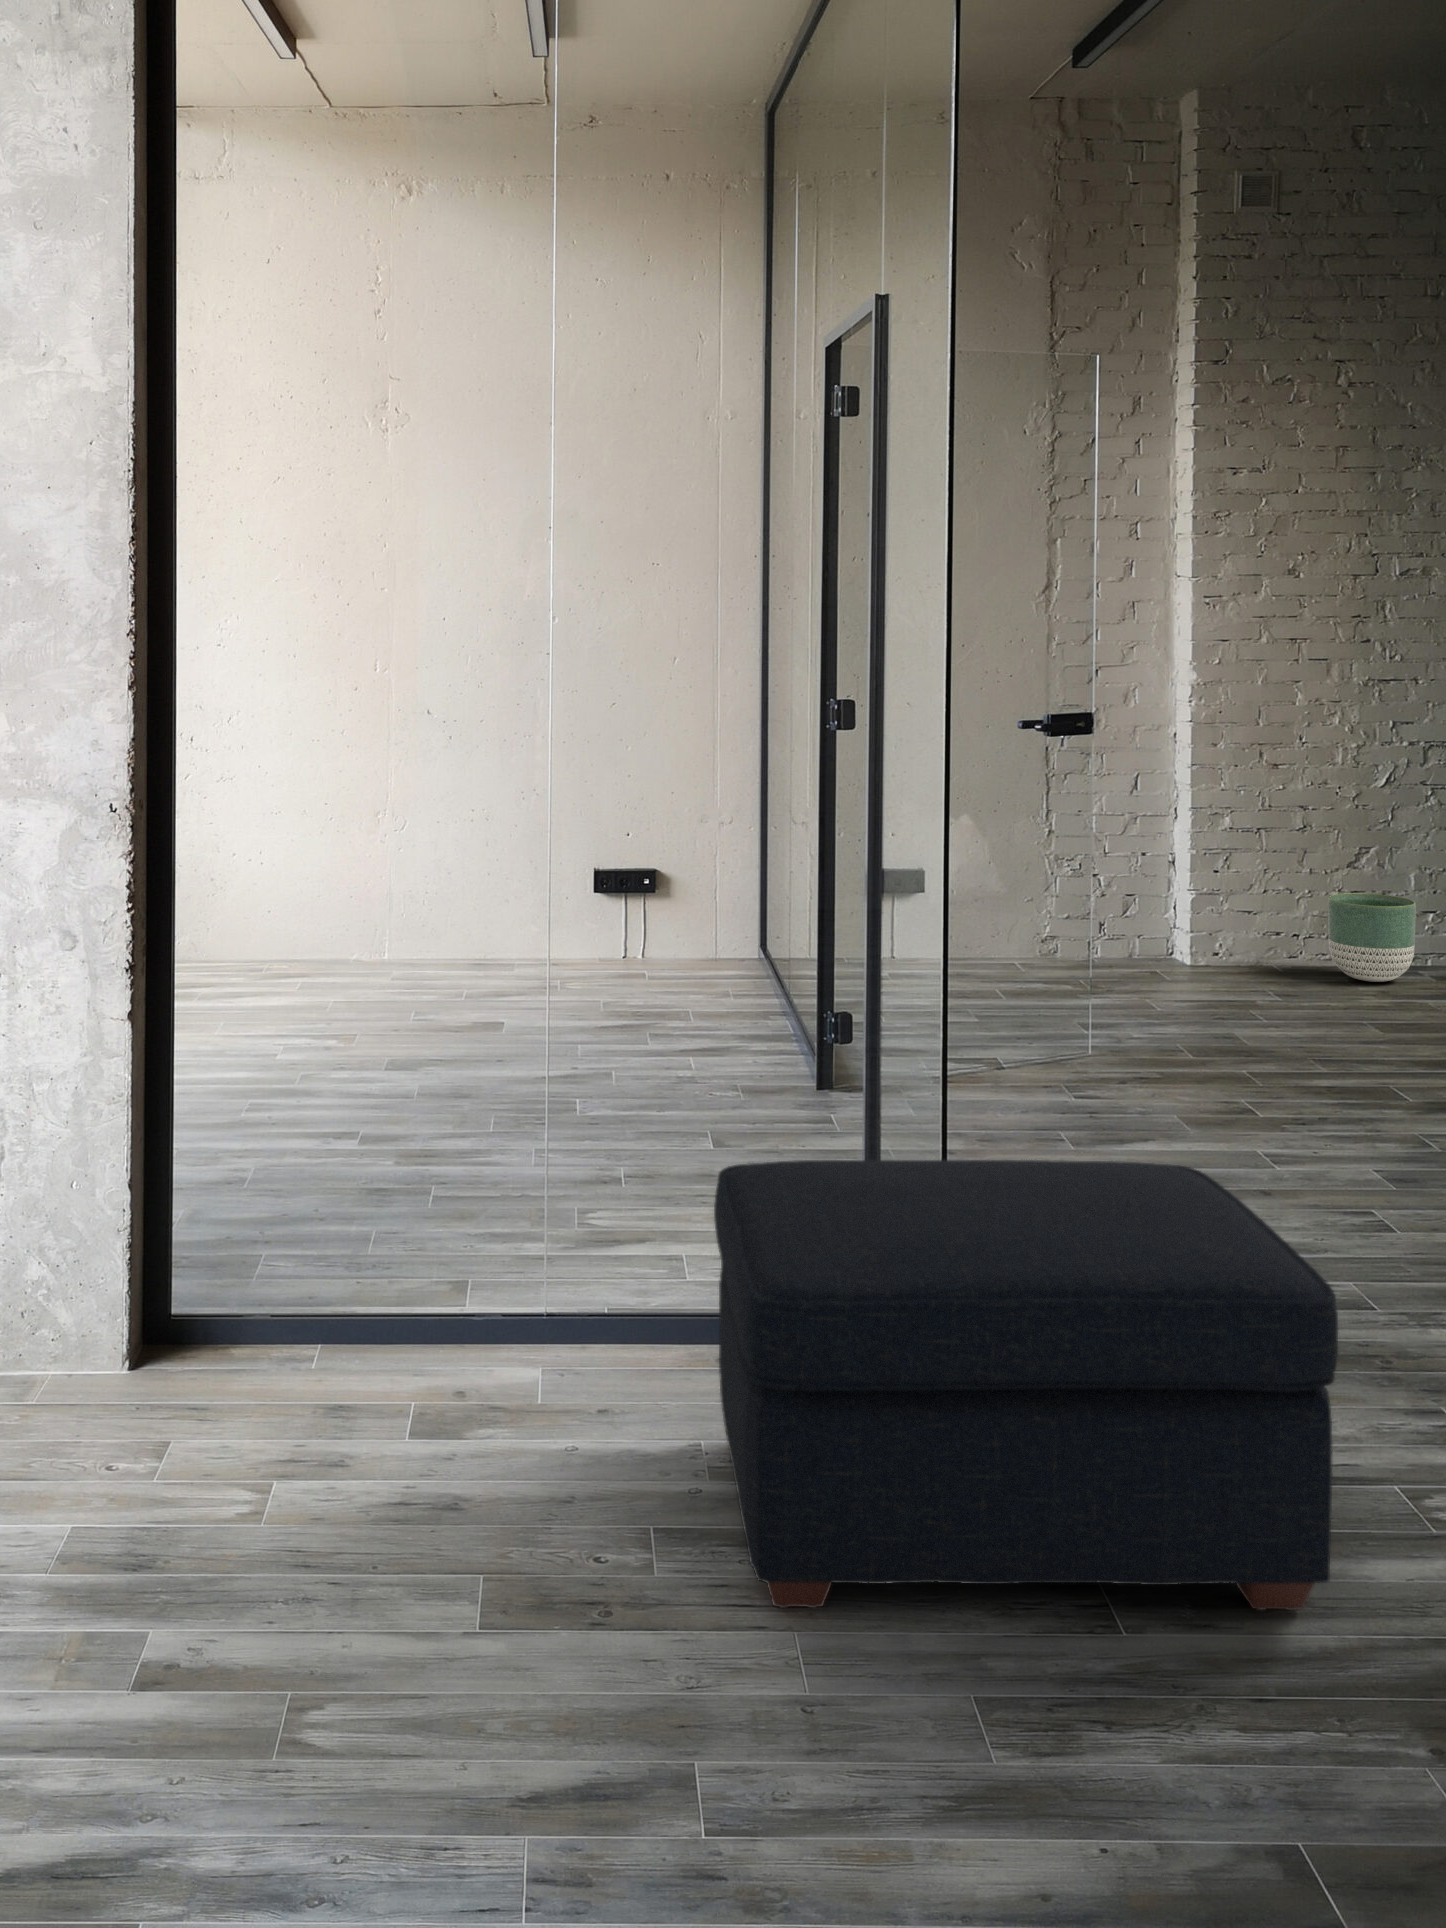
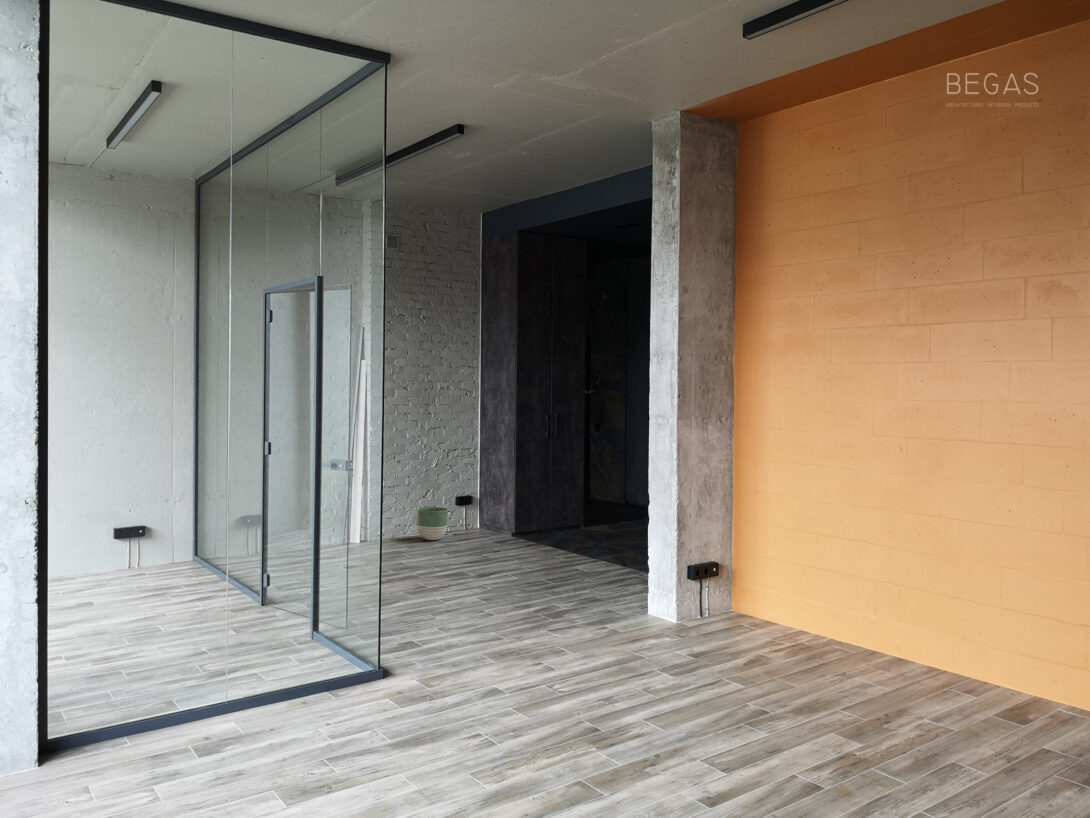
ottoman: present [714,1160,1338,1610] -> none [323,593,555,770]

